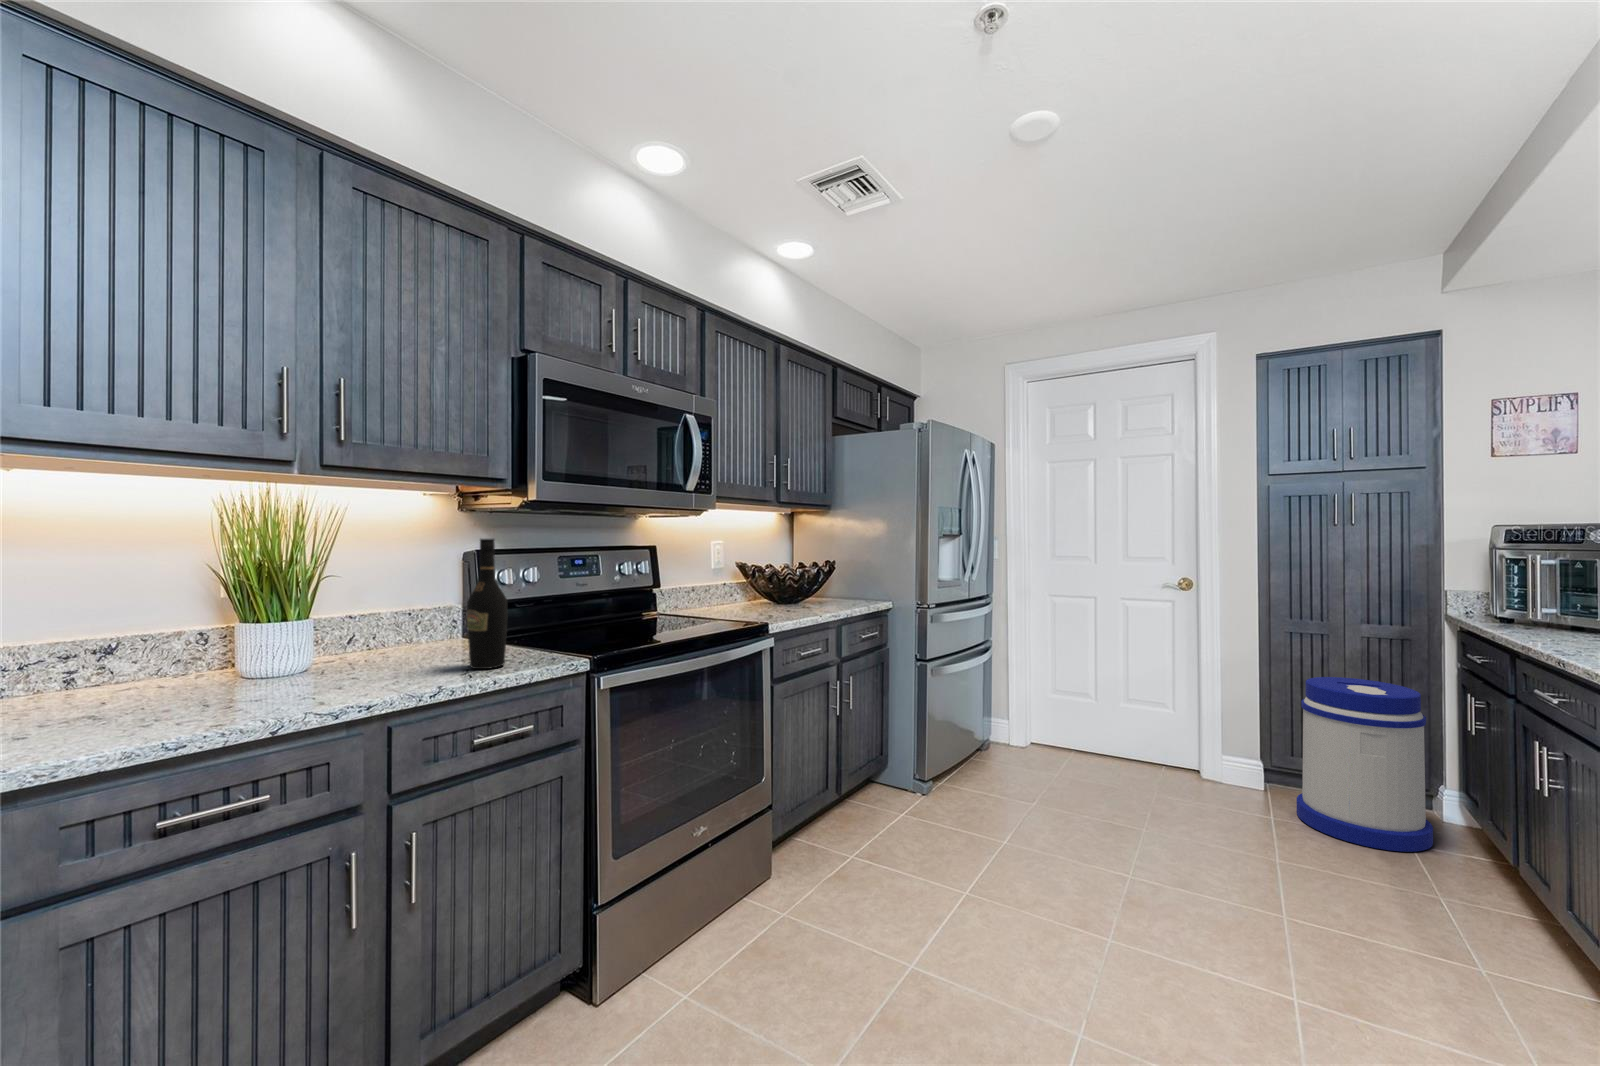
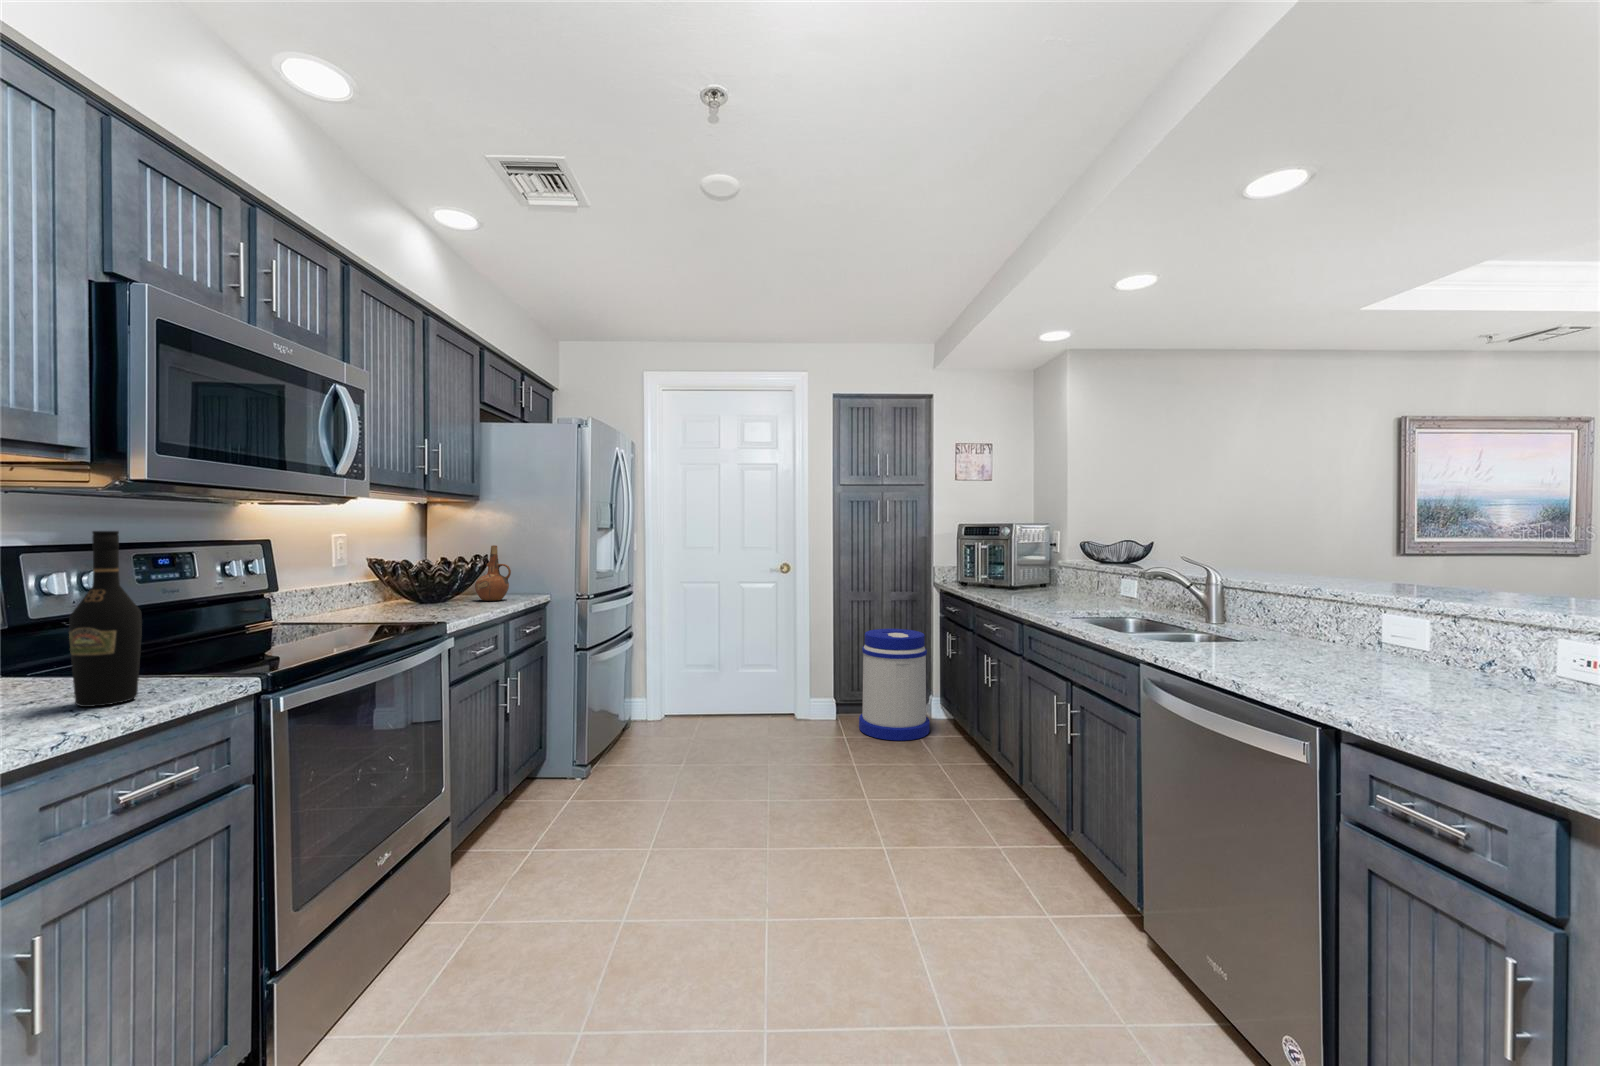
ceramic pitcher: none [819,552,850,605] -> present [475,545,511,601]

